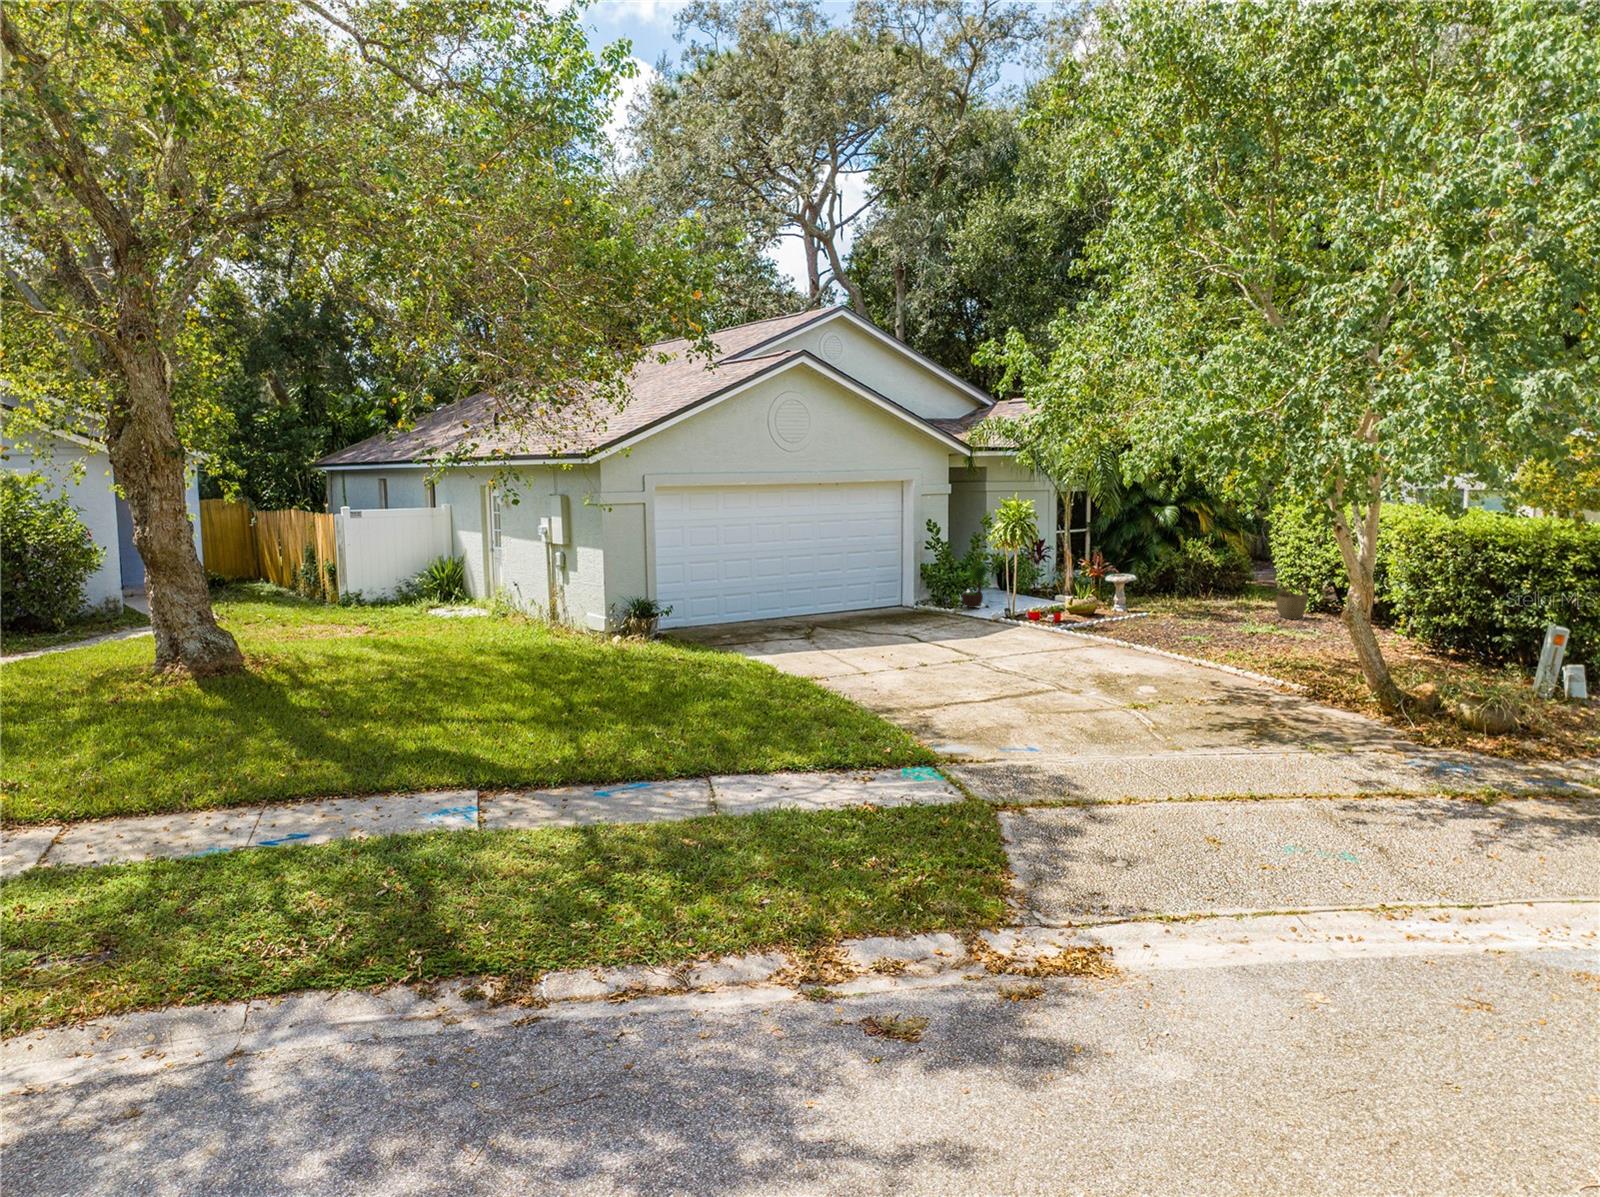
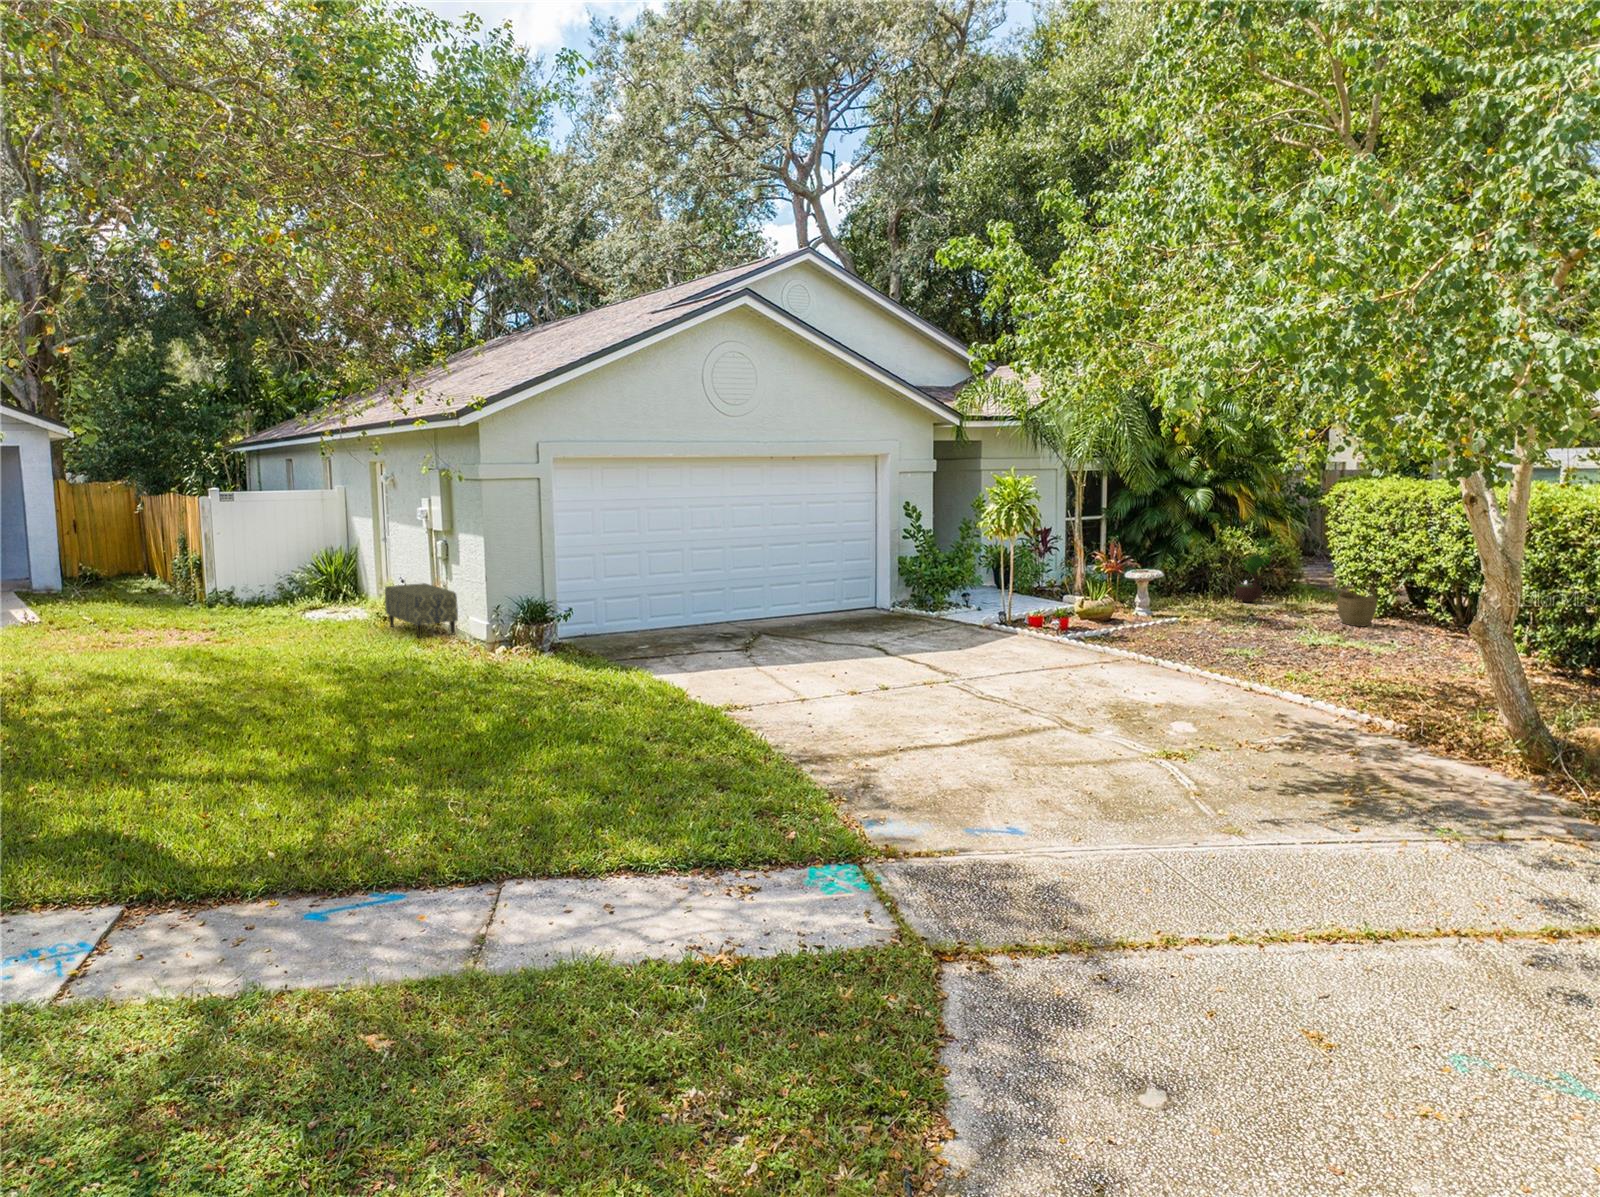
potted tree: present [962,564,988,608] -> present [1236,553,1269,602]
bench: none [514,588,577,632] -> present [385,583,458,638]

